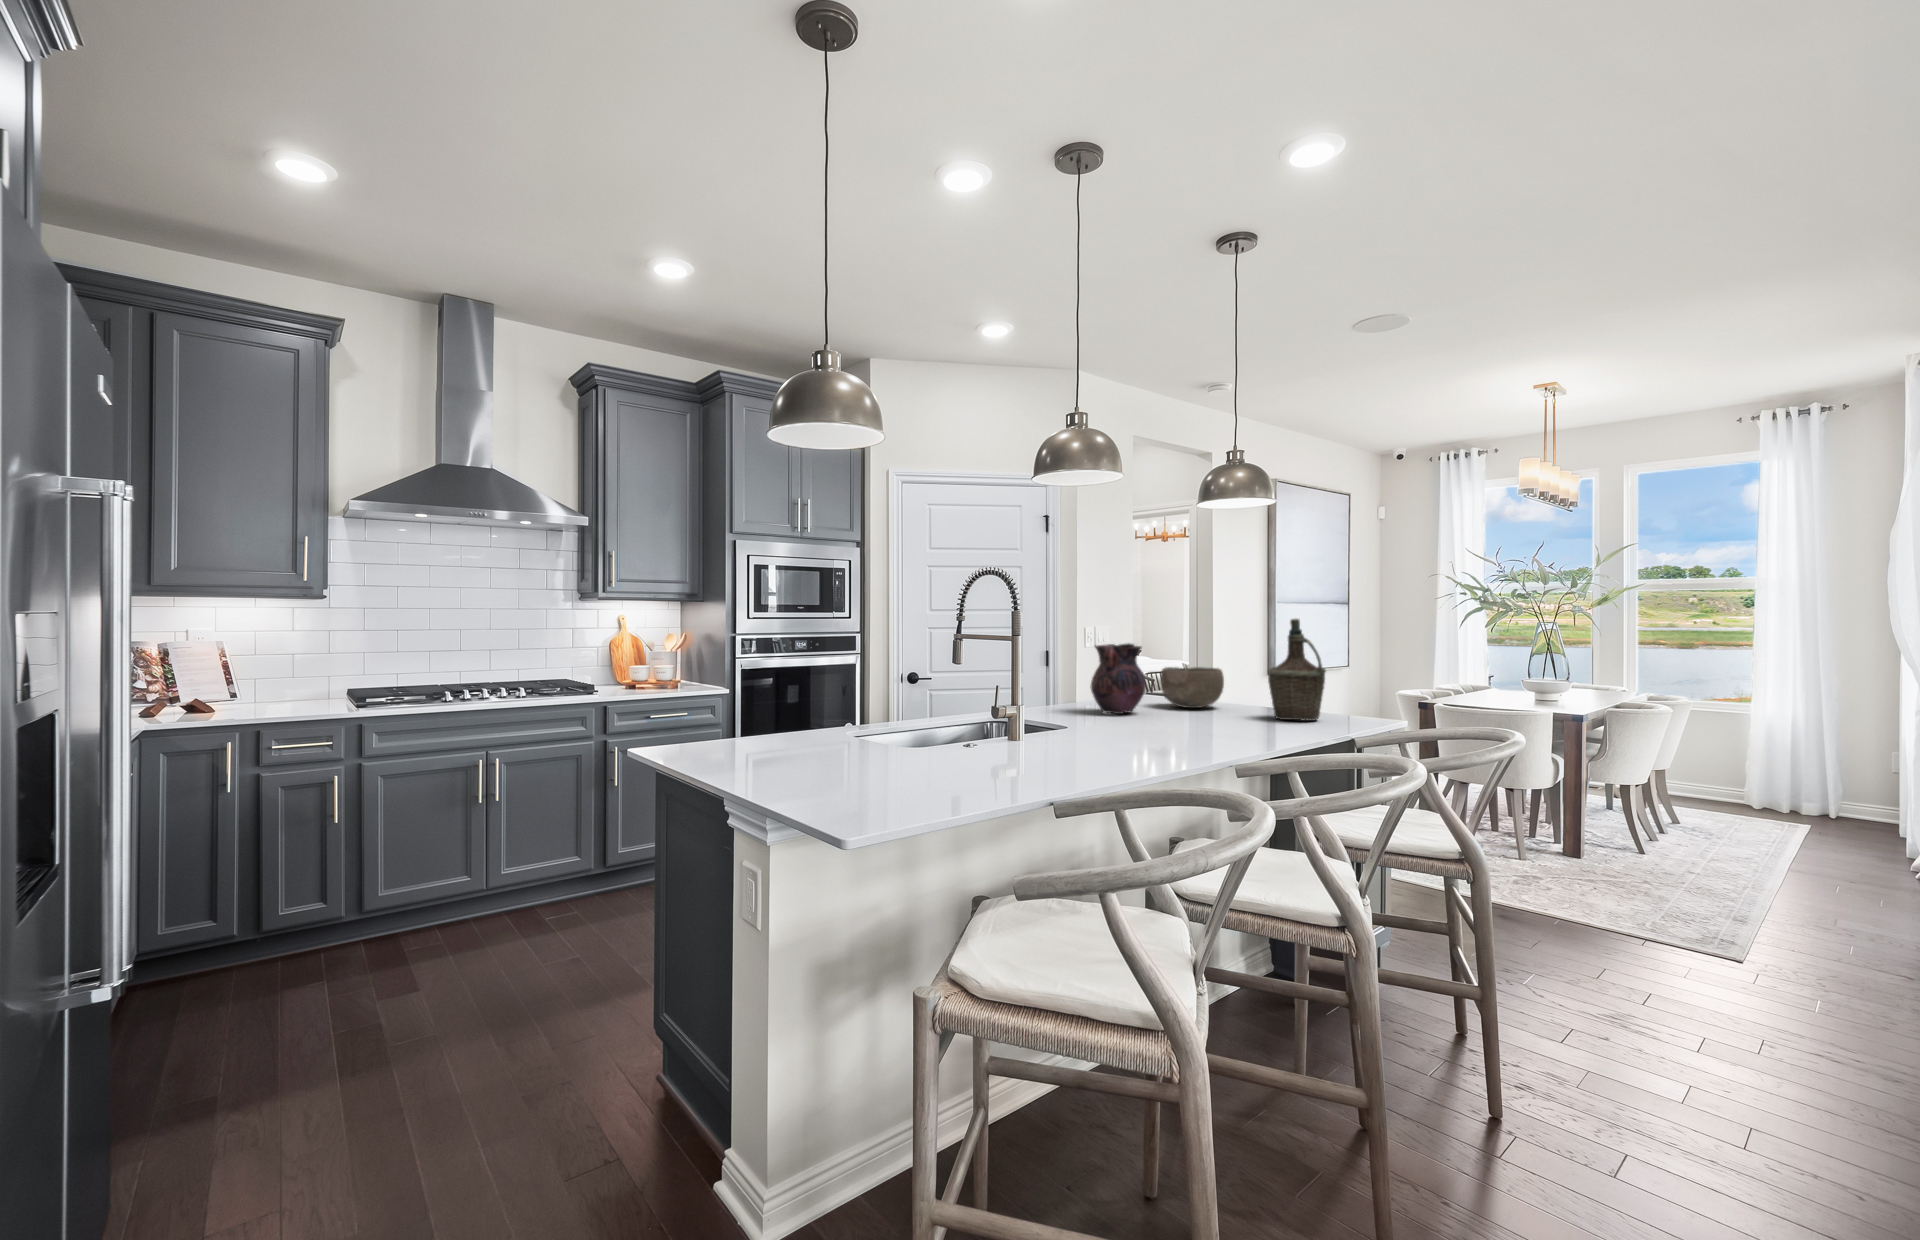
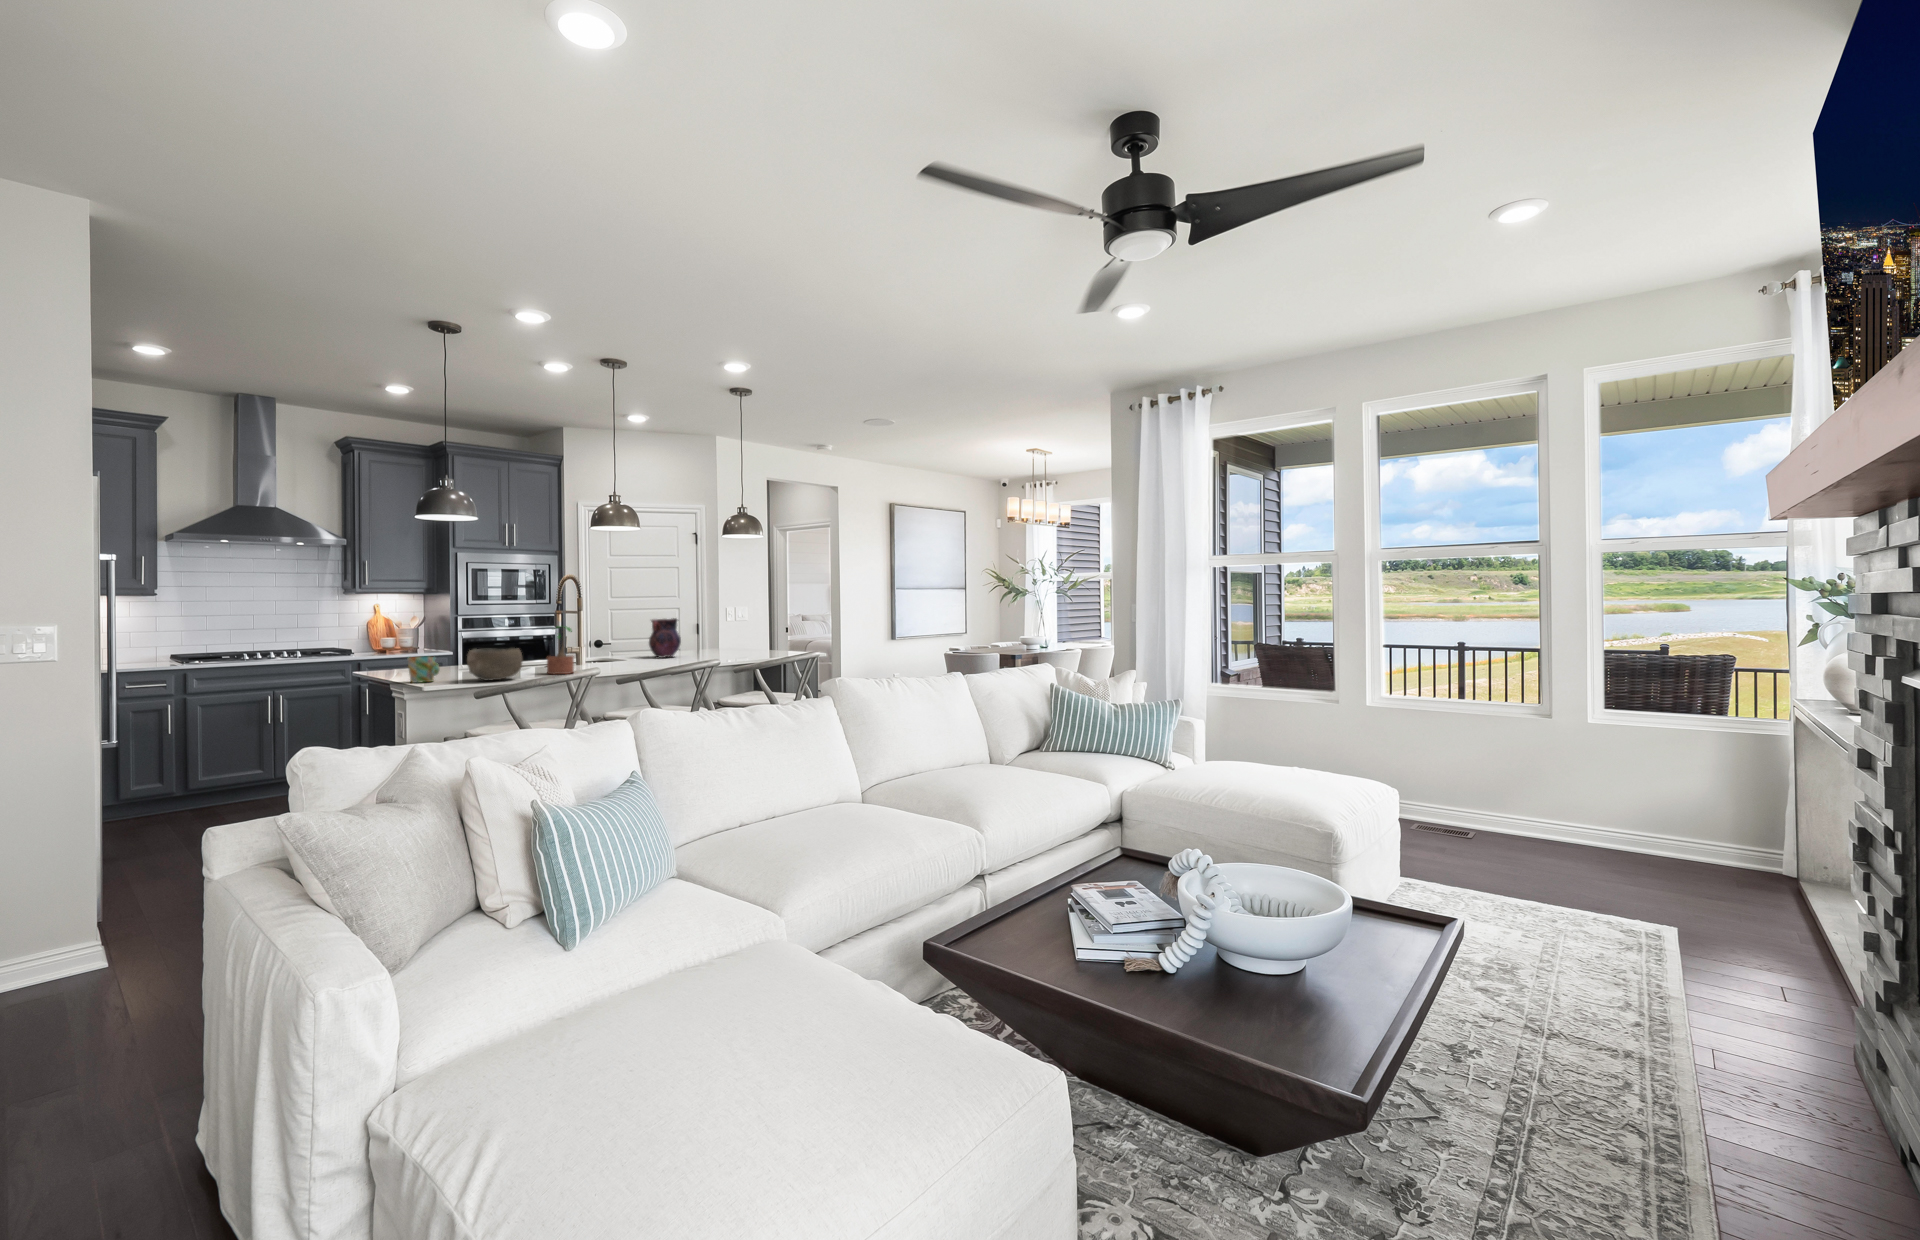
bottle: present [1268,619,1326,721] -> none [741,604,772,659]
potted plant: none [1019,660,1074,763] -> present [547,626,574,674]
bowl: present [1161,667,1224,708] -> present [467,648,523,681]
mug: none [784,728,851,789] -> present [407,656,440,683]

